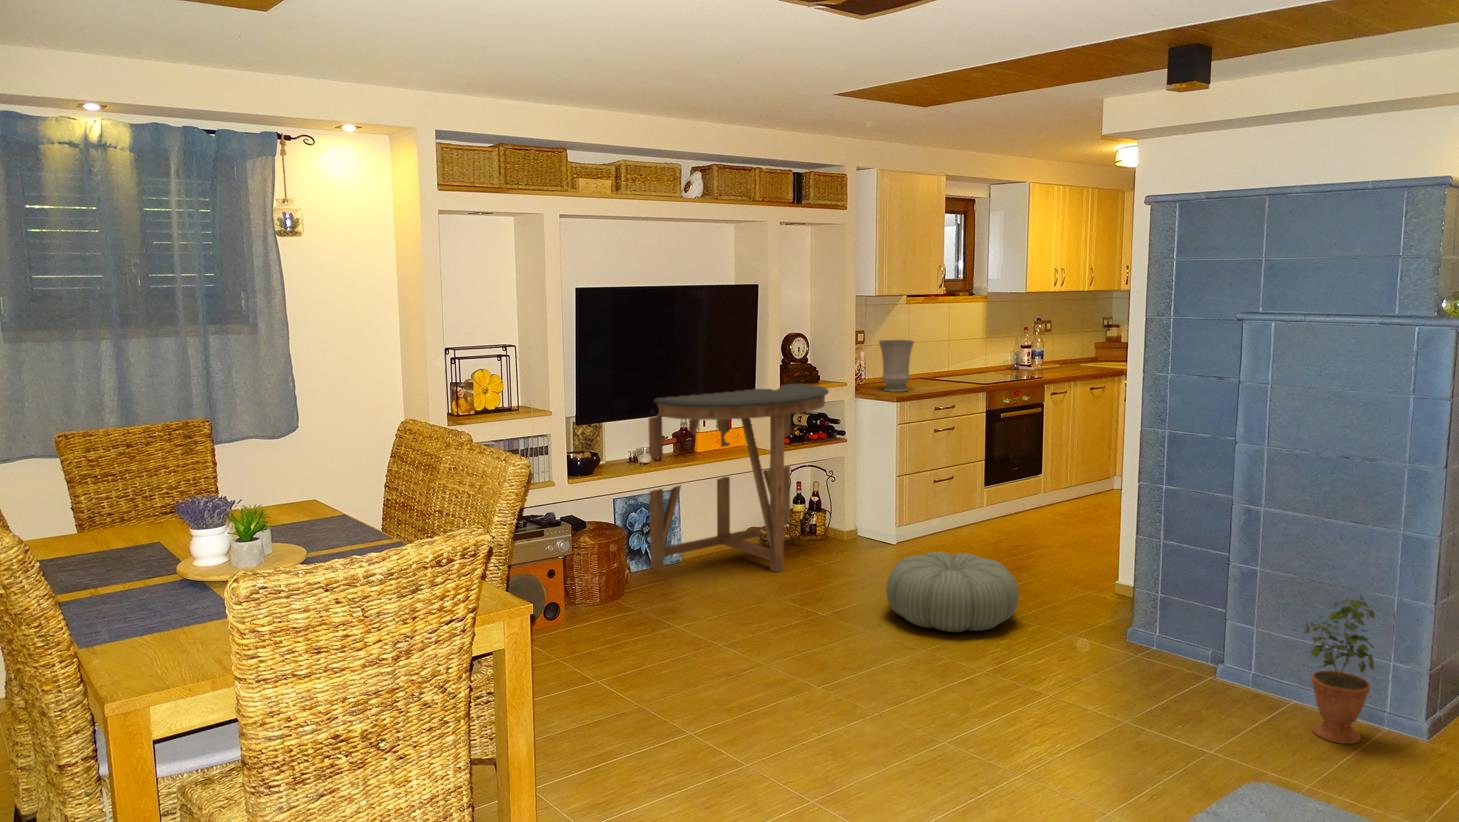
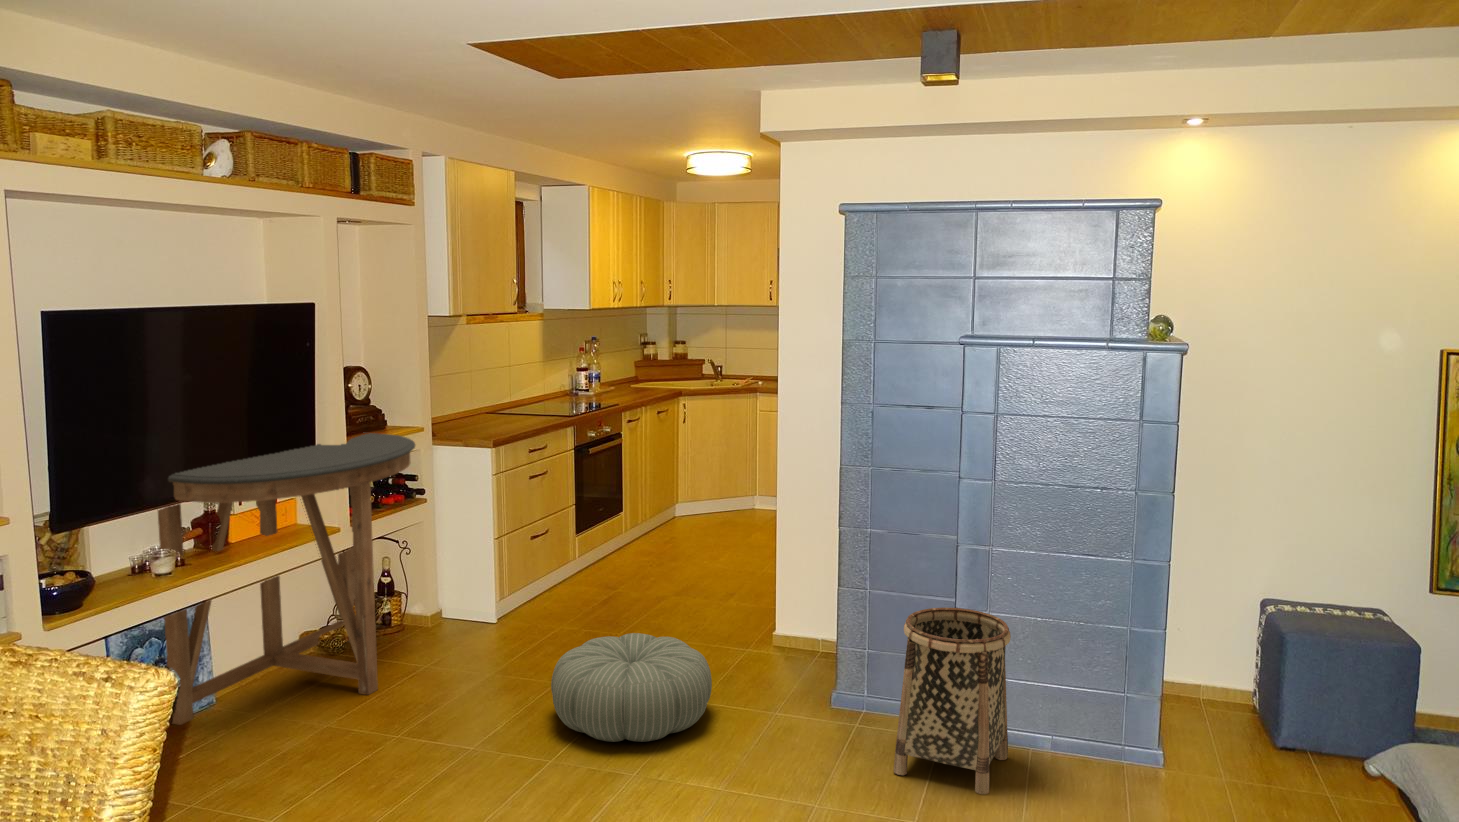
vase: present [879,340,914,392] -> none [457,370,502,435]
basket: none [1139,555,1263,719] -> present [894,608,1011,794]
potted plant: present [1304,596,1375,744] -> none [1060,628,1130,792]

